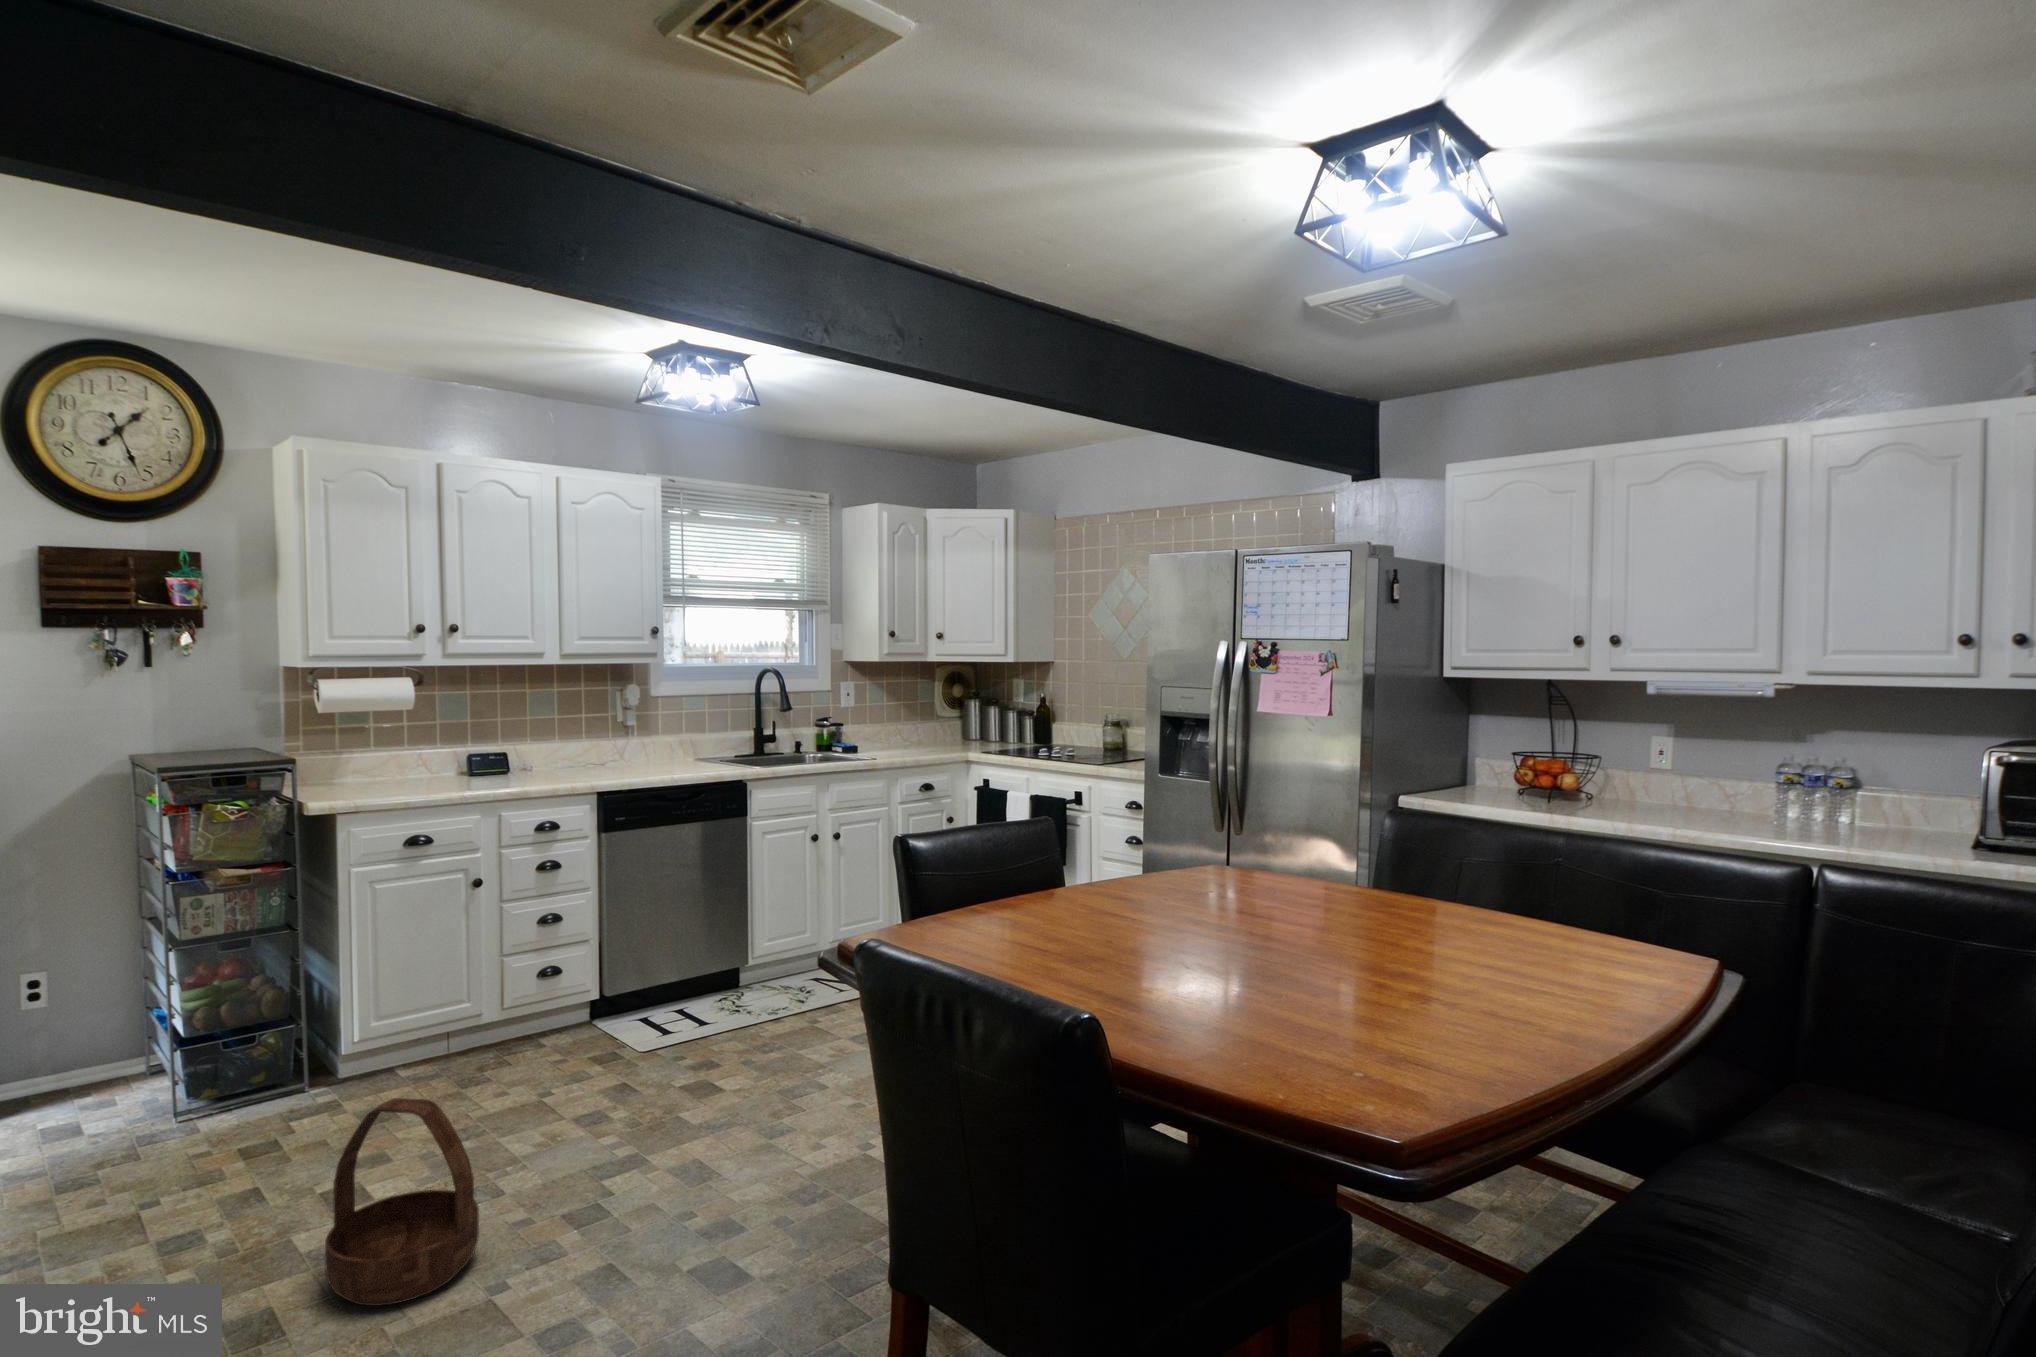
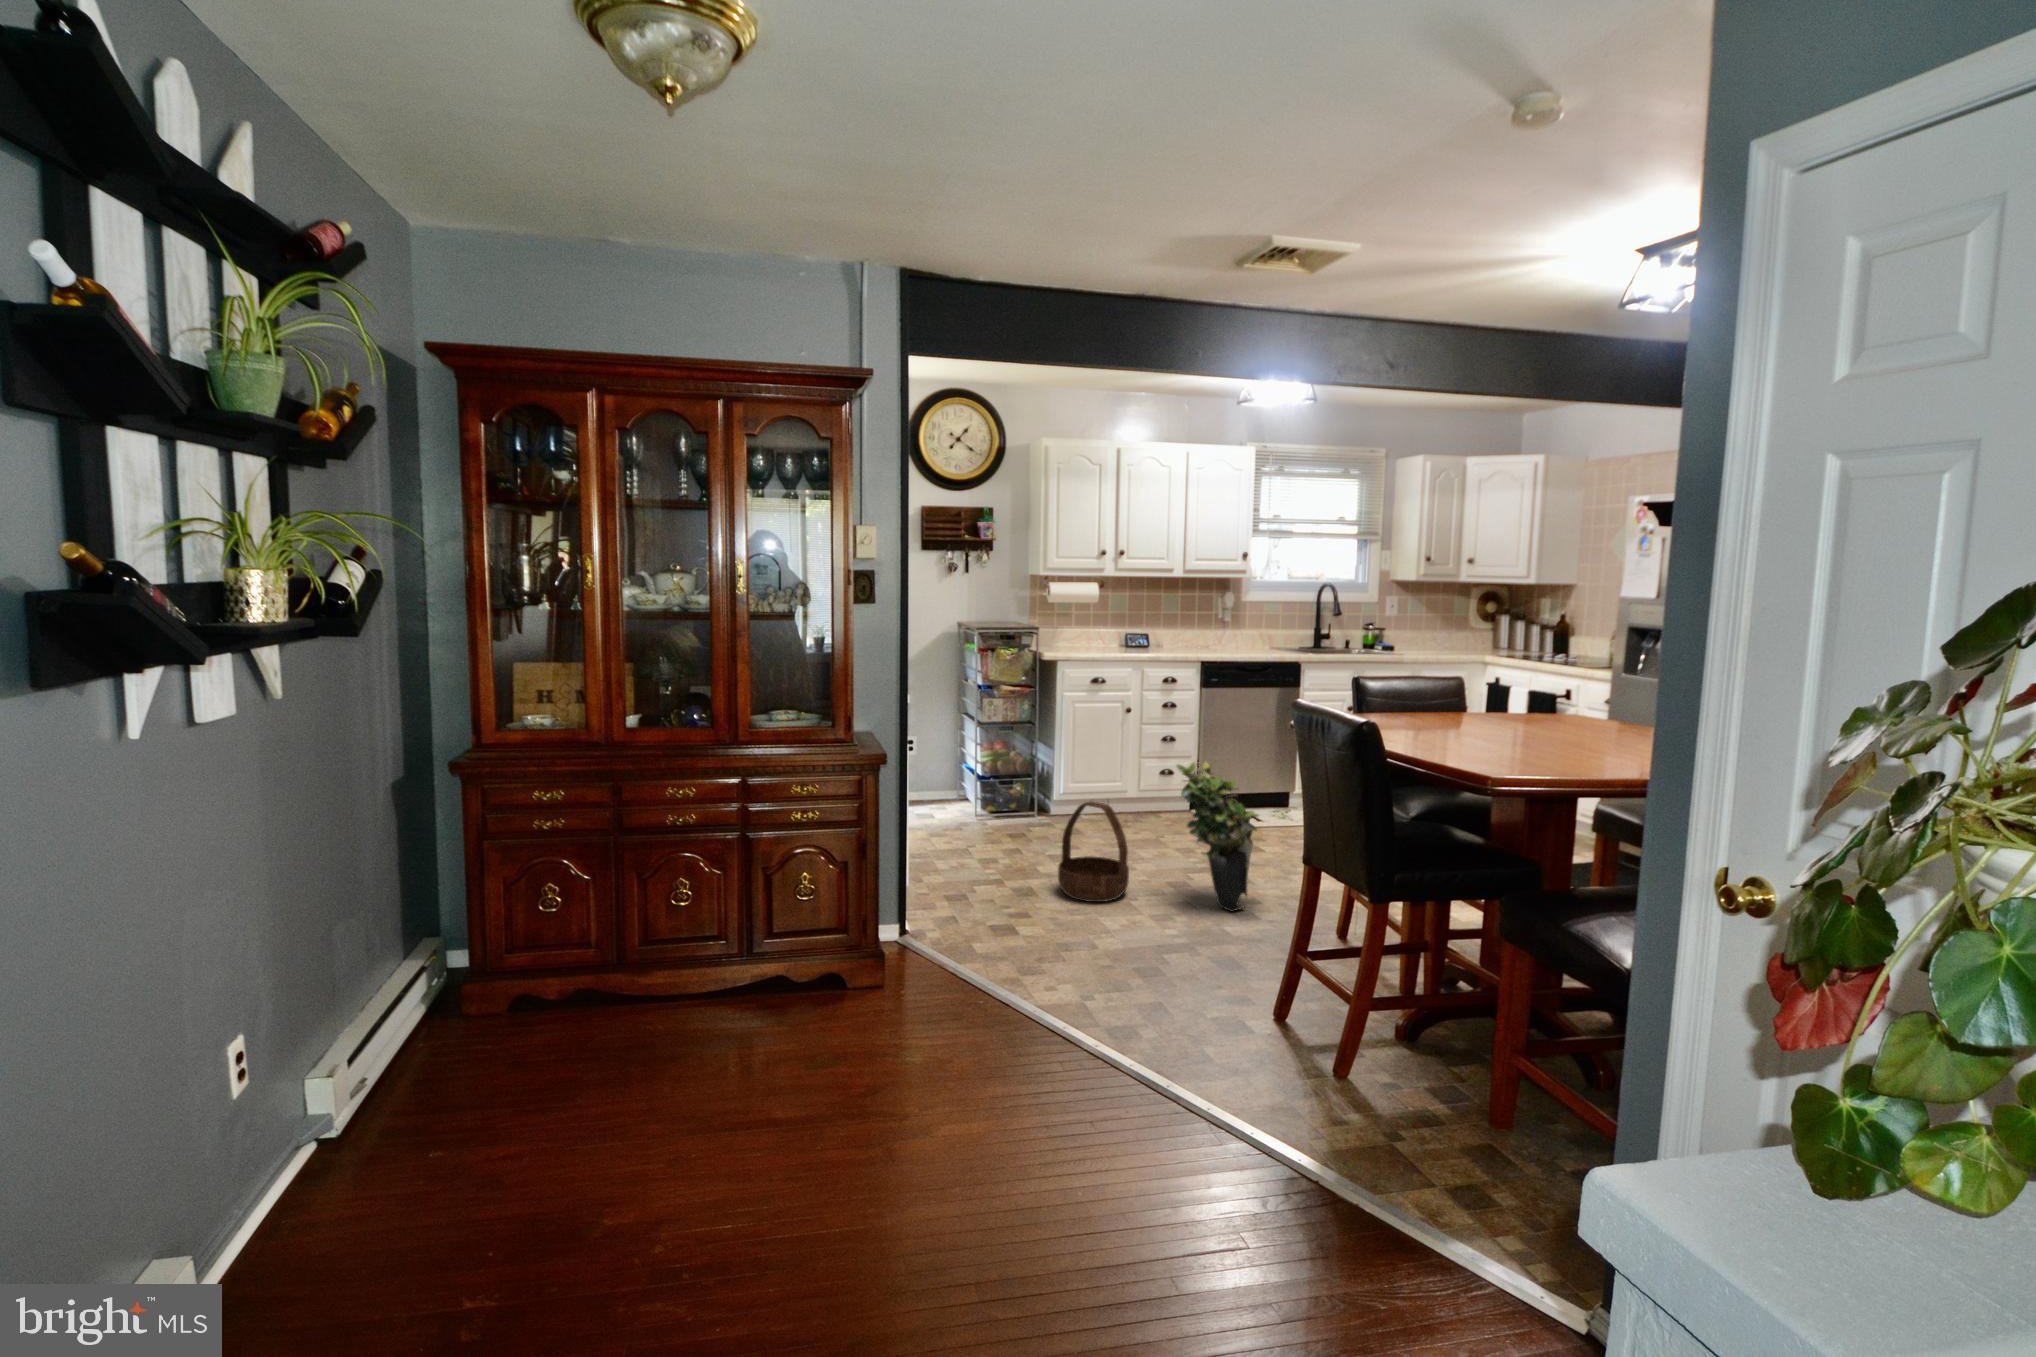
potted plant: none [562,981,718,1247] -> present [1176,762,1259,912]

